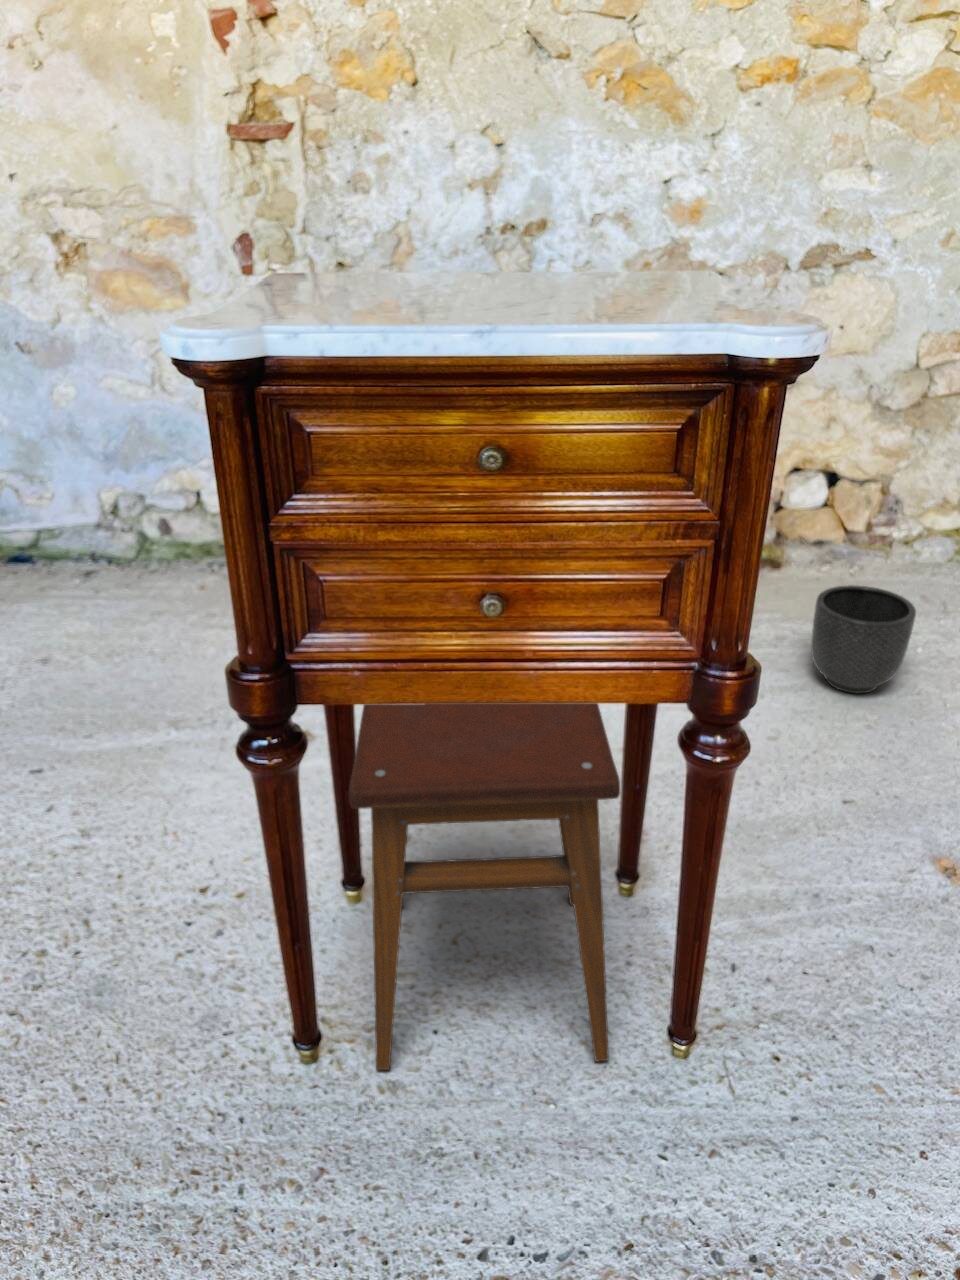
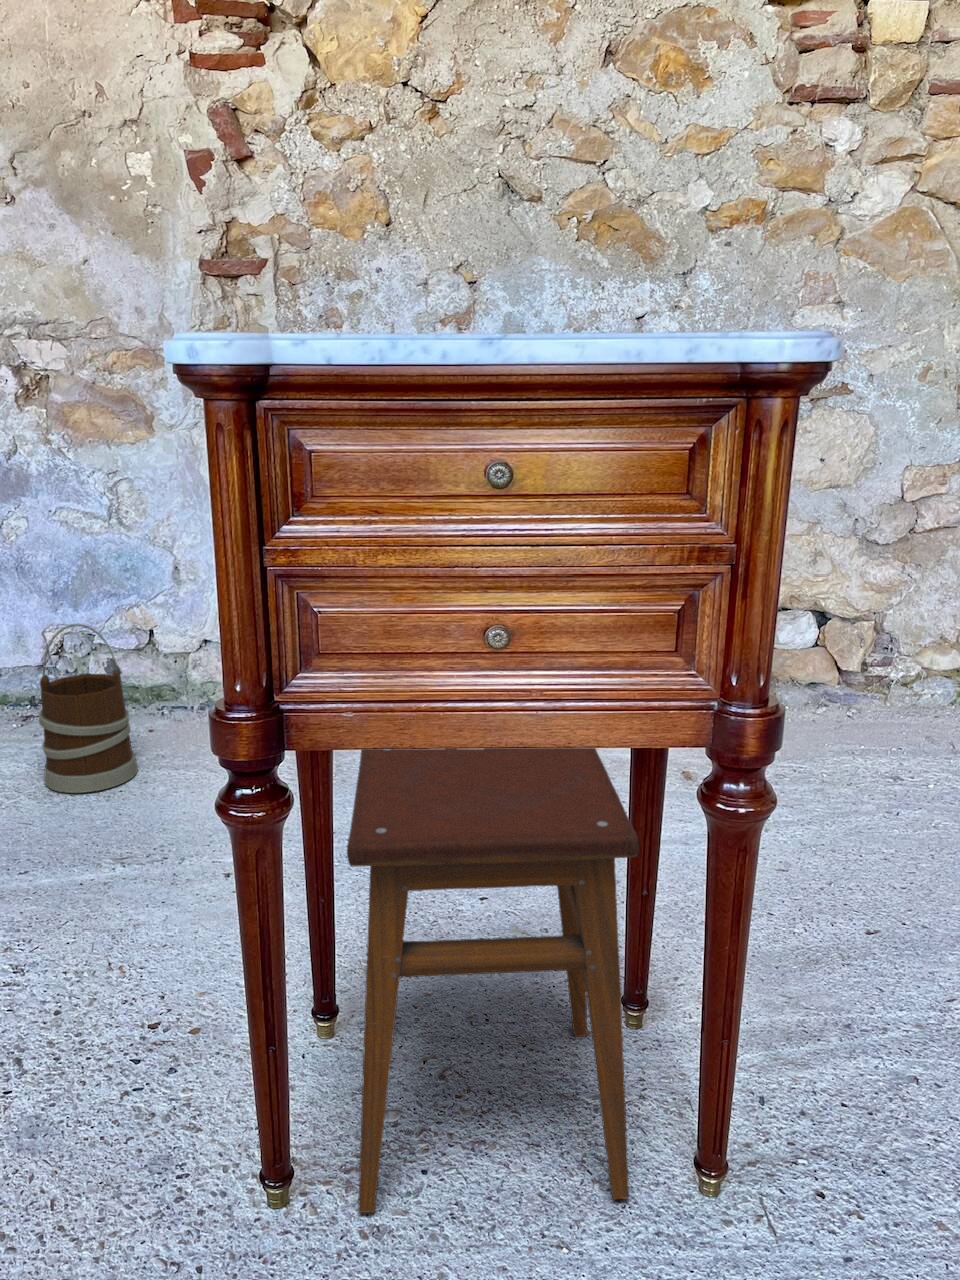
wooden bucket: none [88,505,186,659] -> present [39,624,138,793]
planter: present [811,585,916,694] -> none [819,714,925,828]

